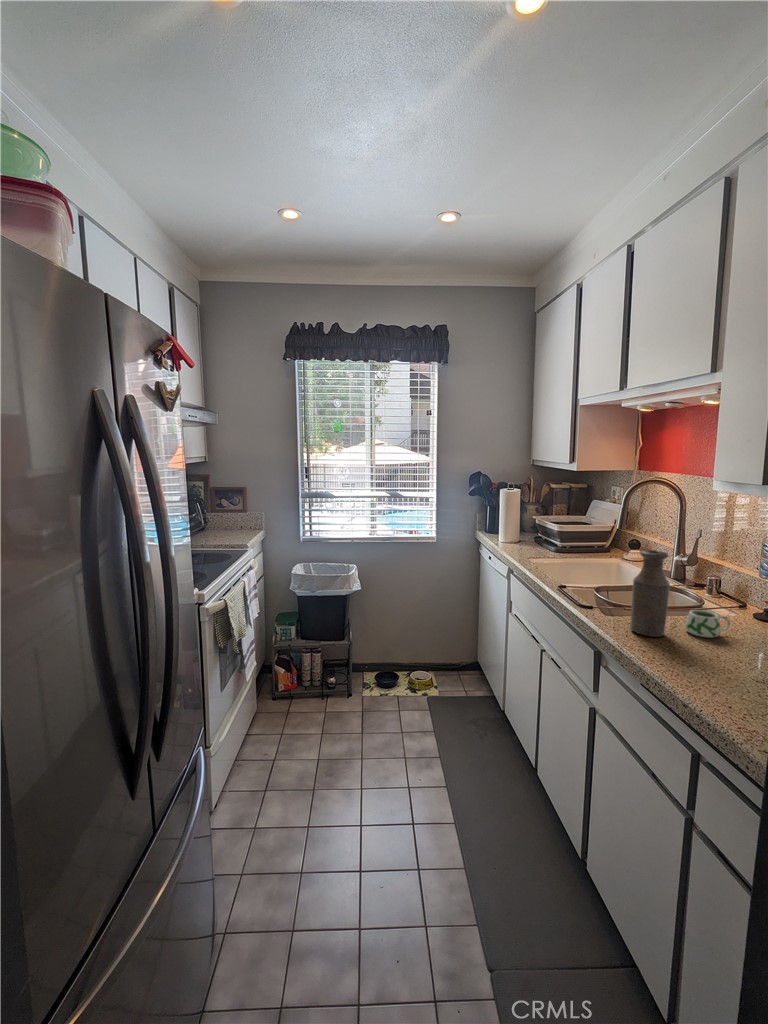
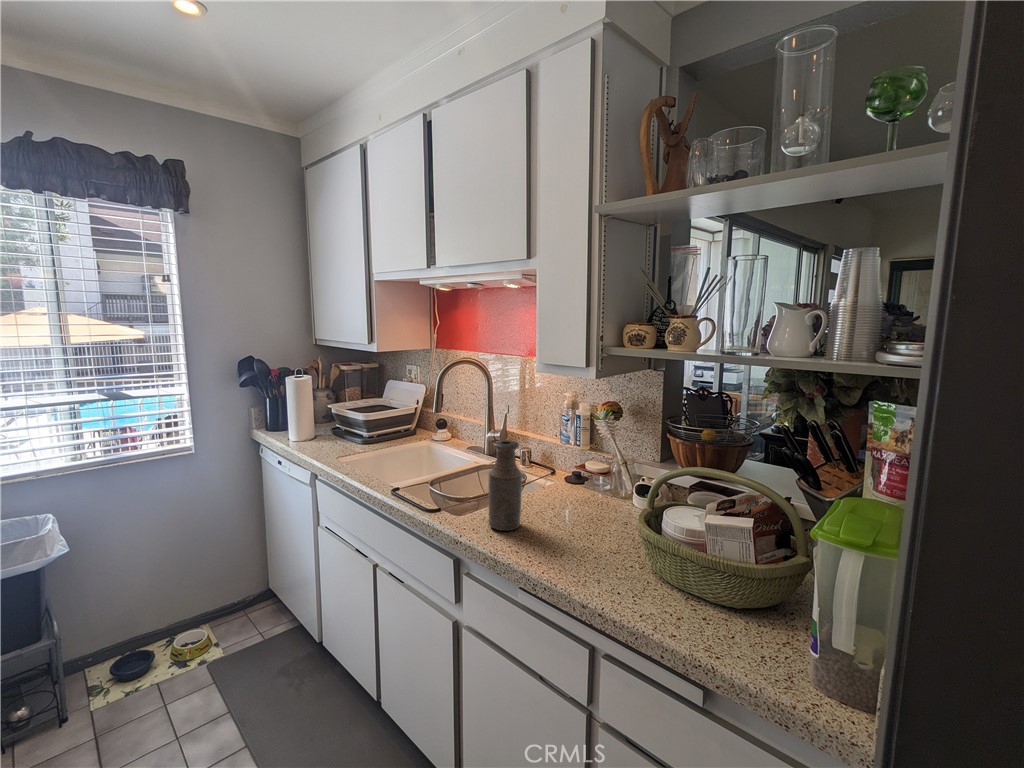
mug: present [685,610,730,638] -> none [529,489,562,516]

